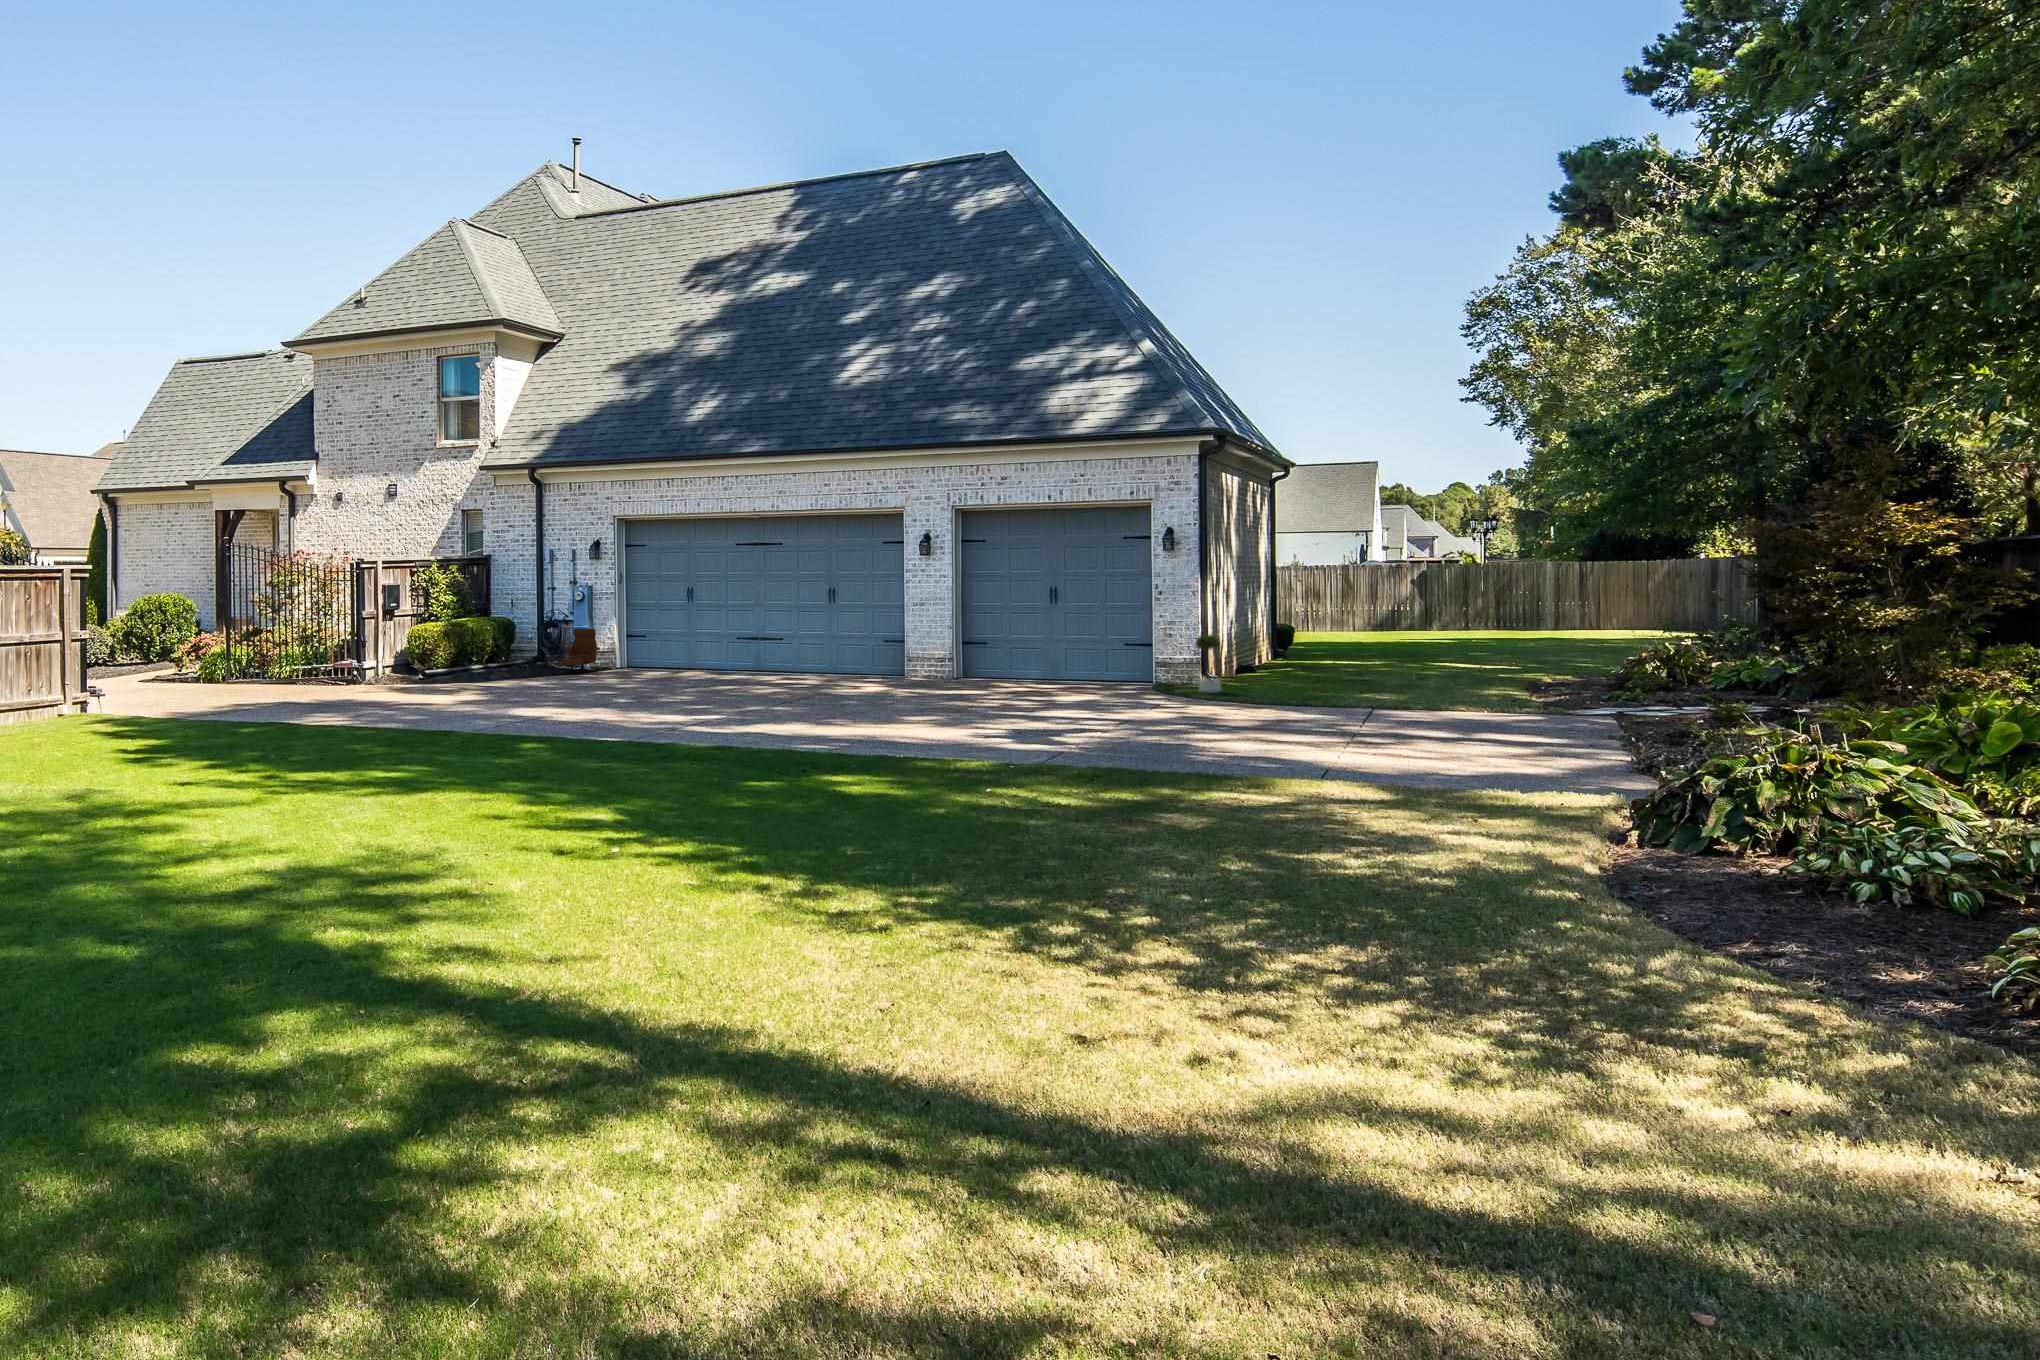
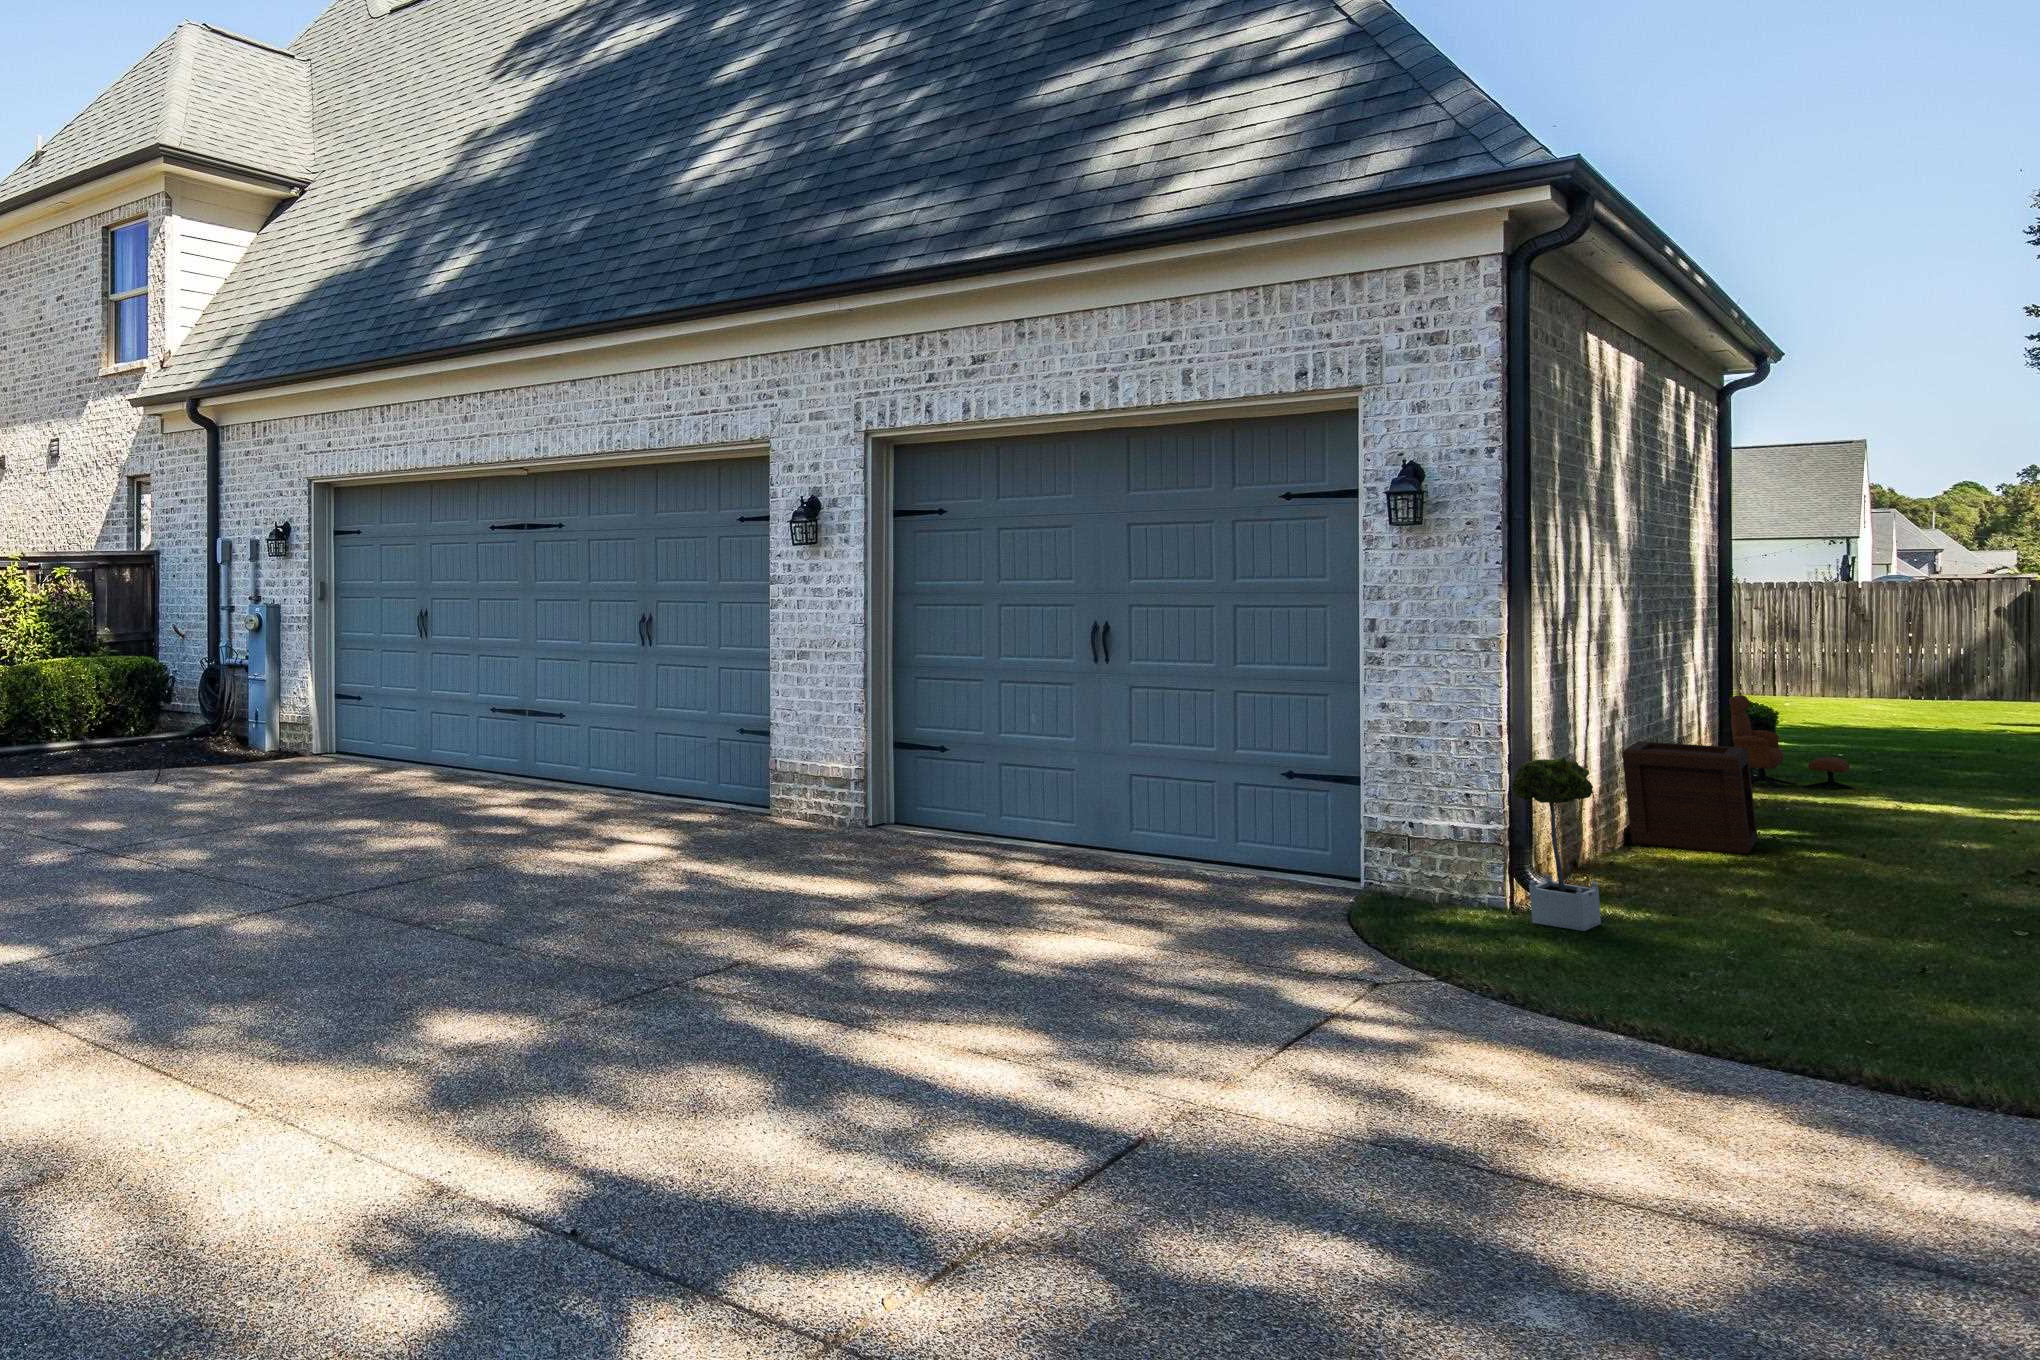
lounge chair: present [561,629,600,675] -> present [1730,695,1855,790]
wooden crate: none [1230,635,1275,676] -> present [1622,741,1758,855]

